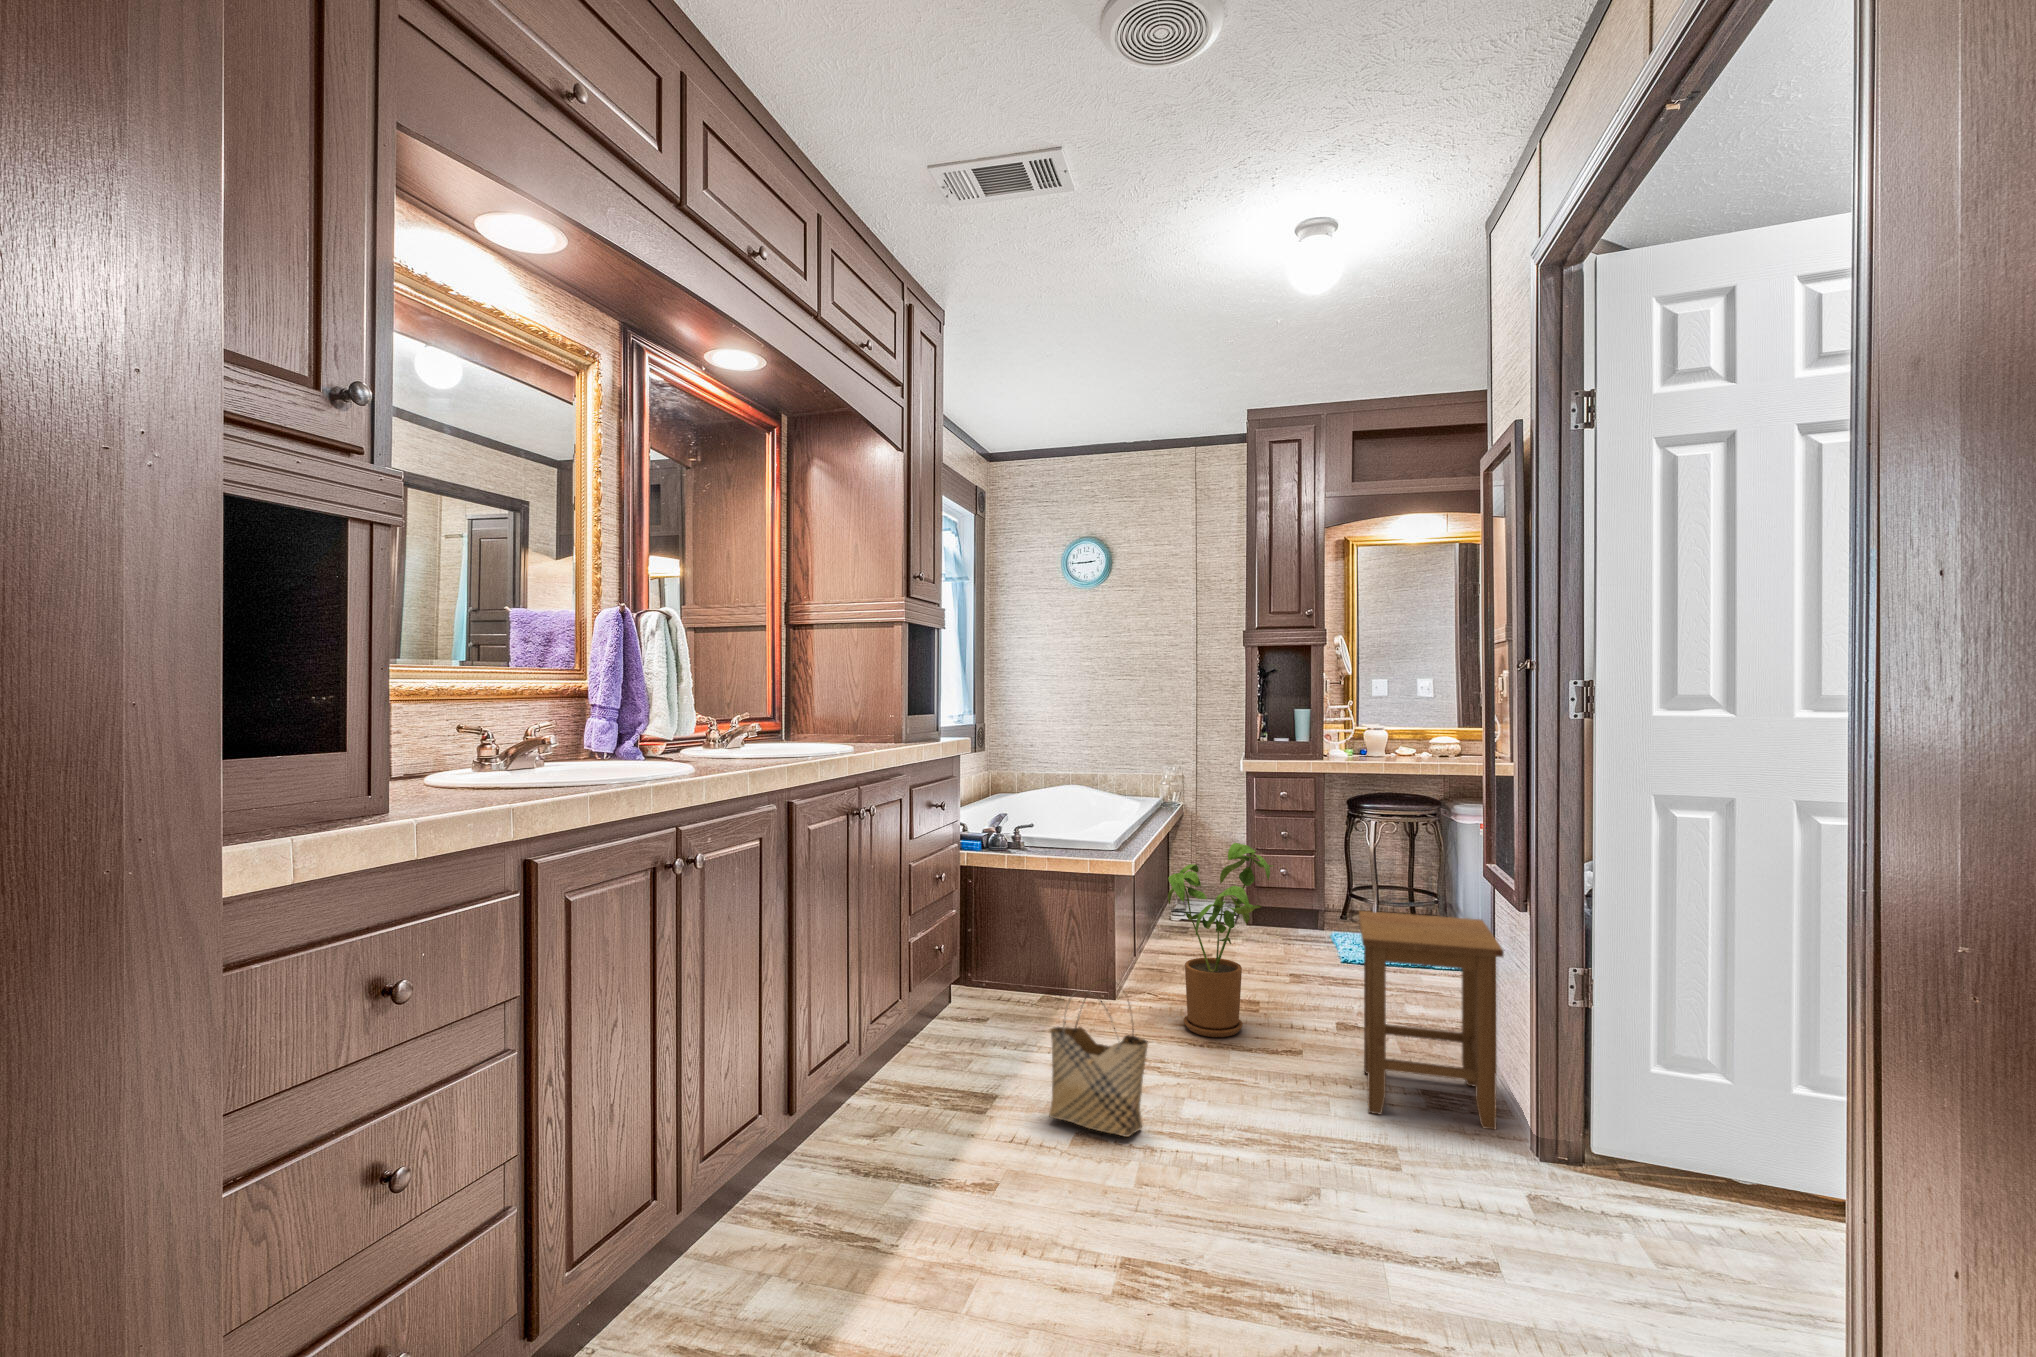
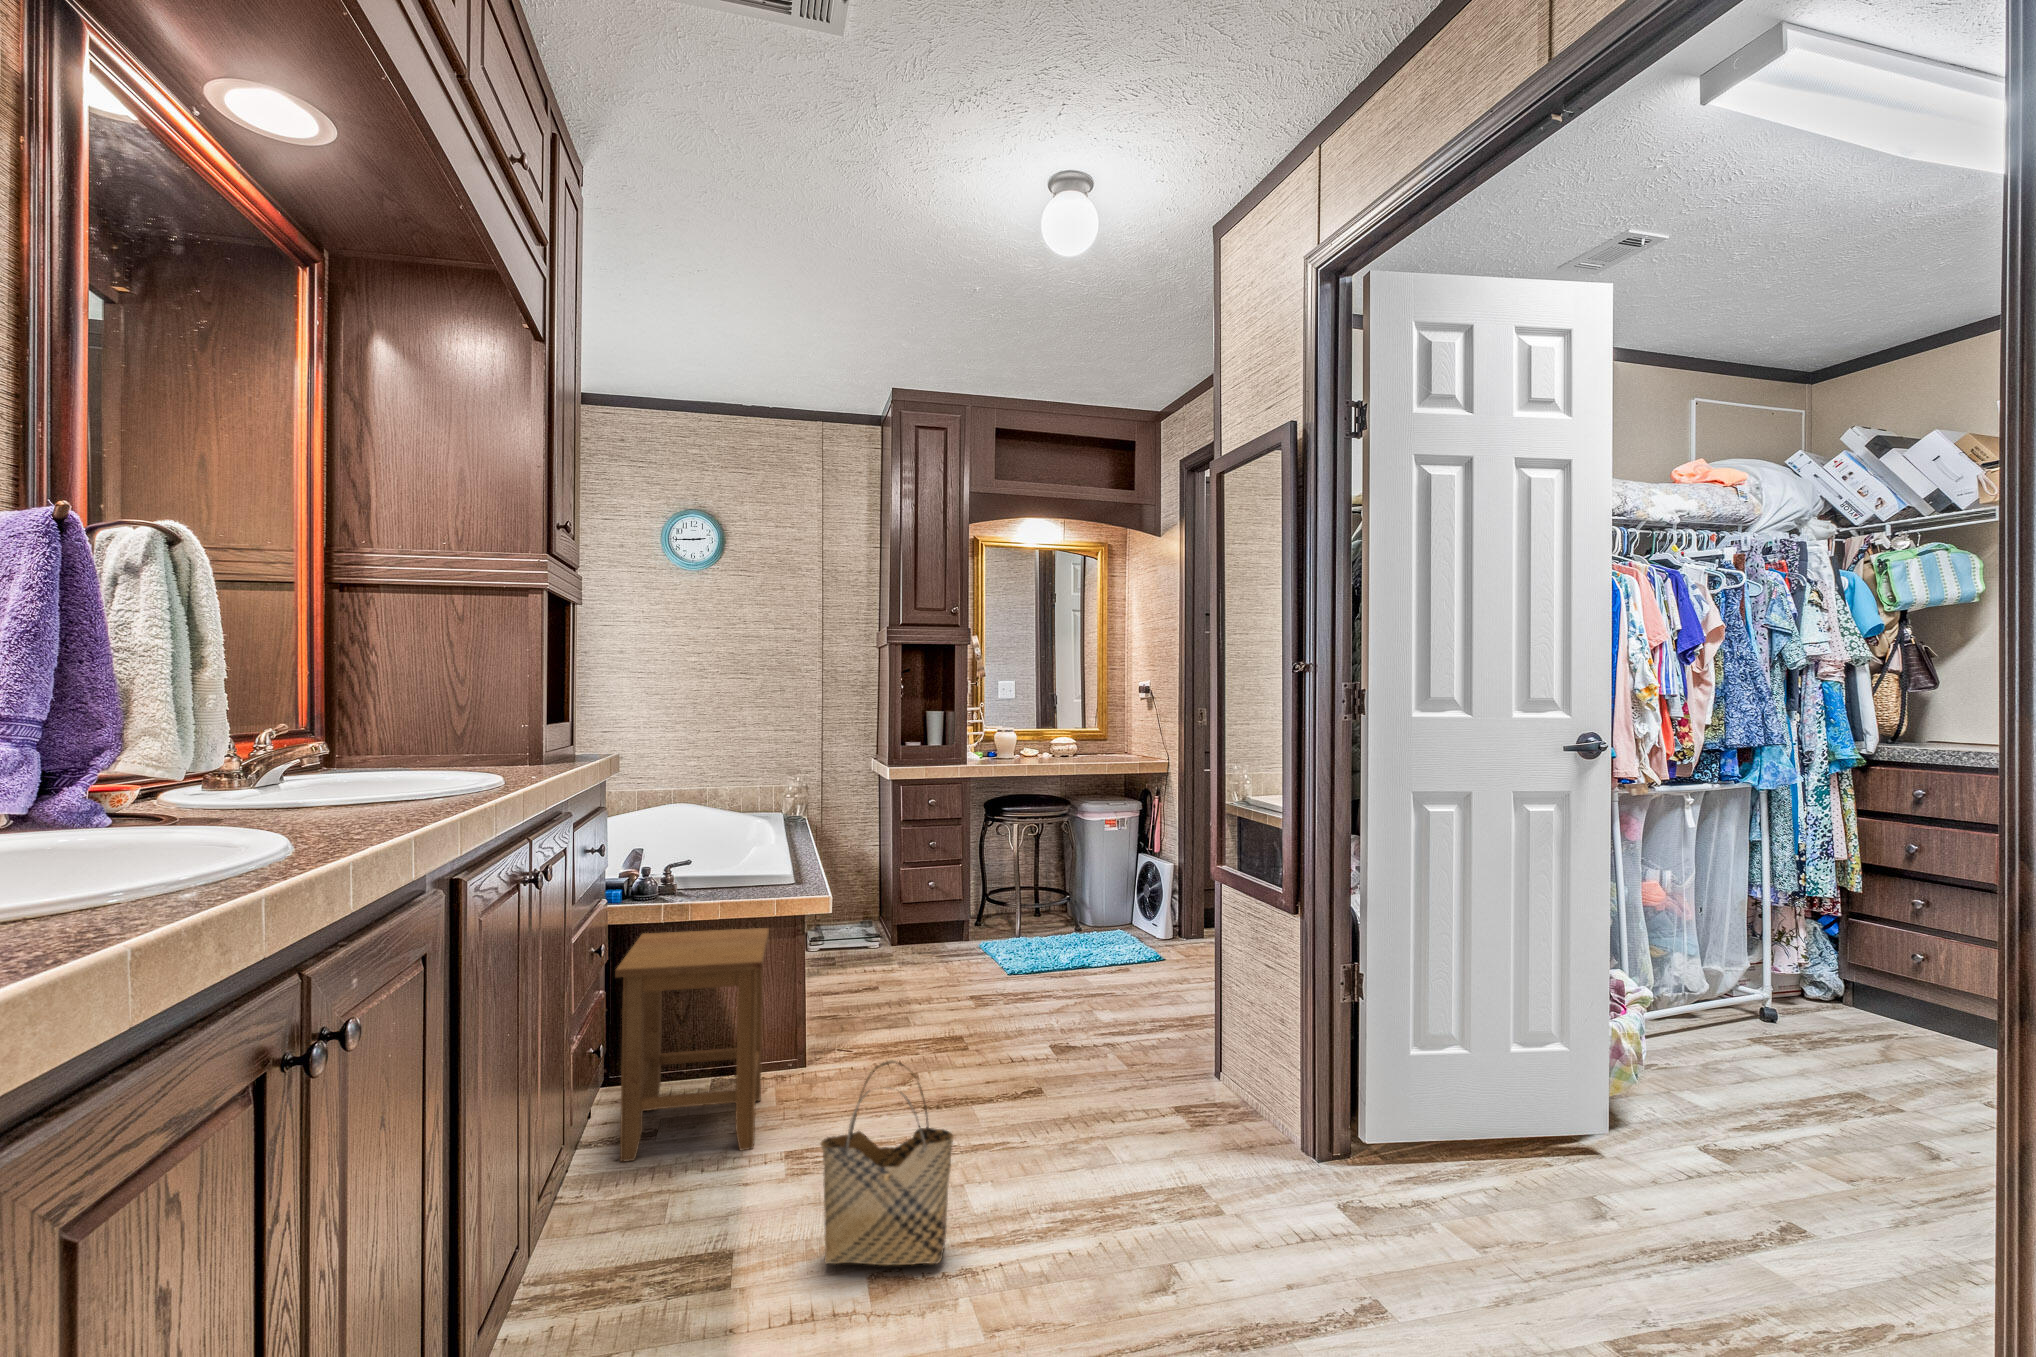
house plant: present [1168,843,1273,1037] -> none [880,865,1000,1093]
stool: present [1359,911,1504,1129] -> present [615,928,769,1162]

